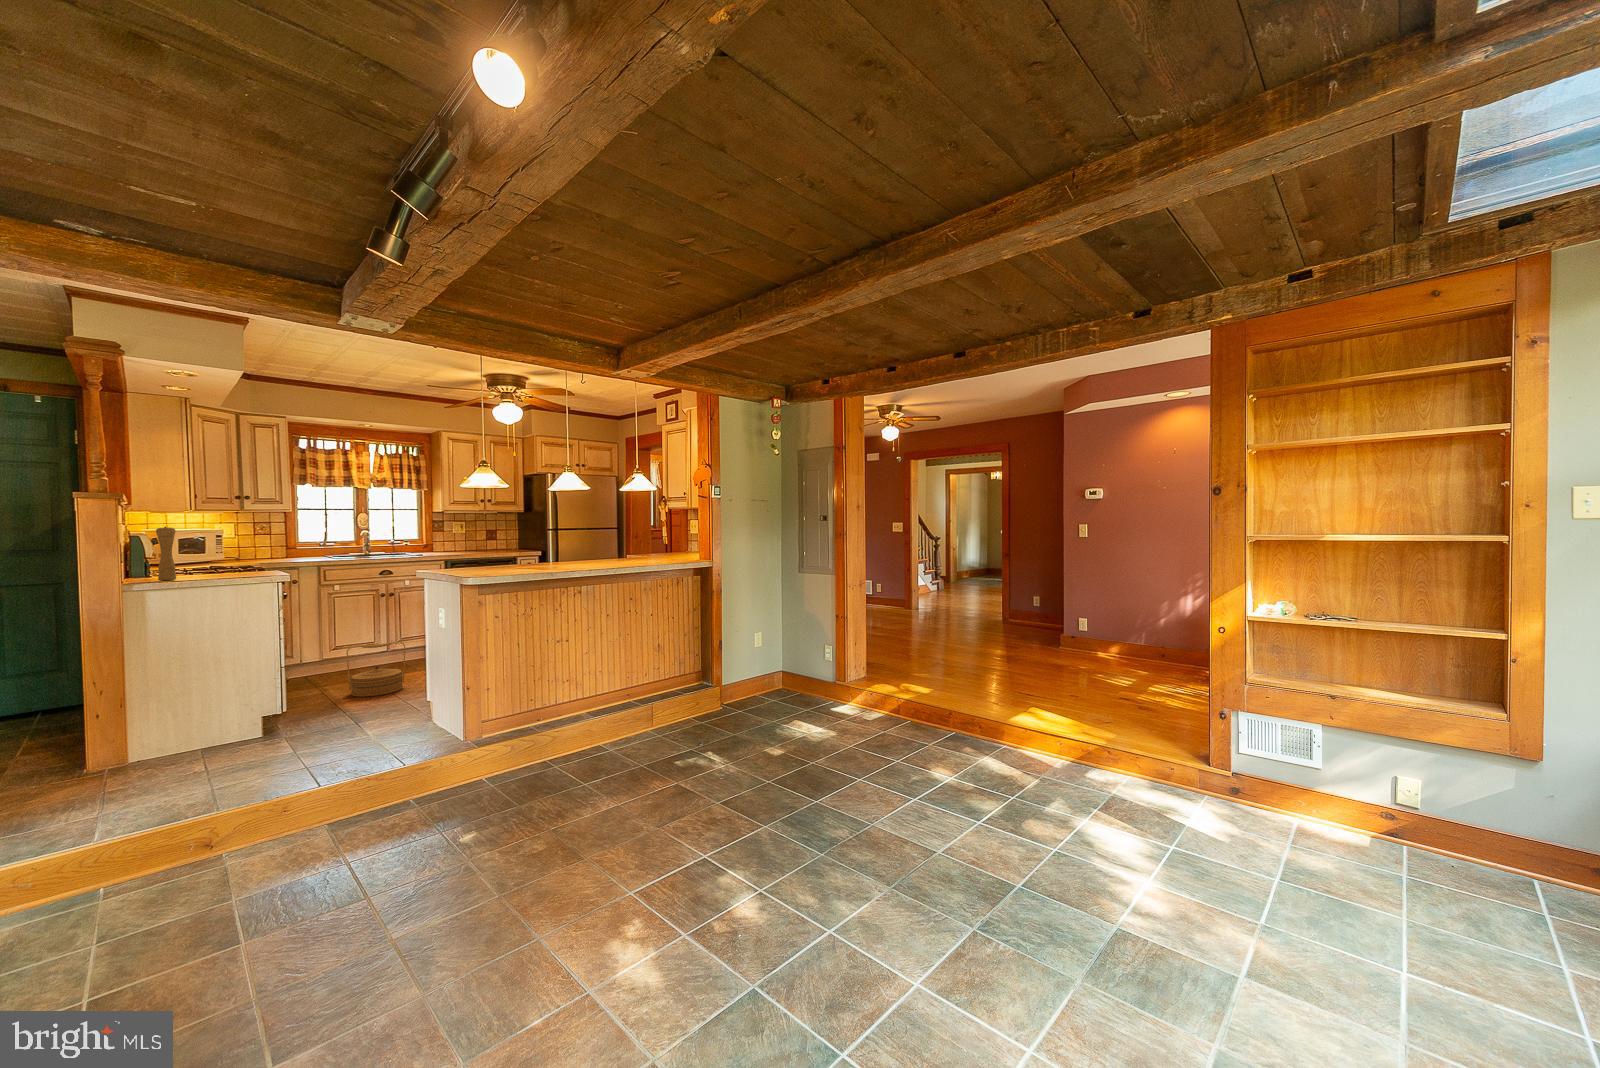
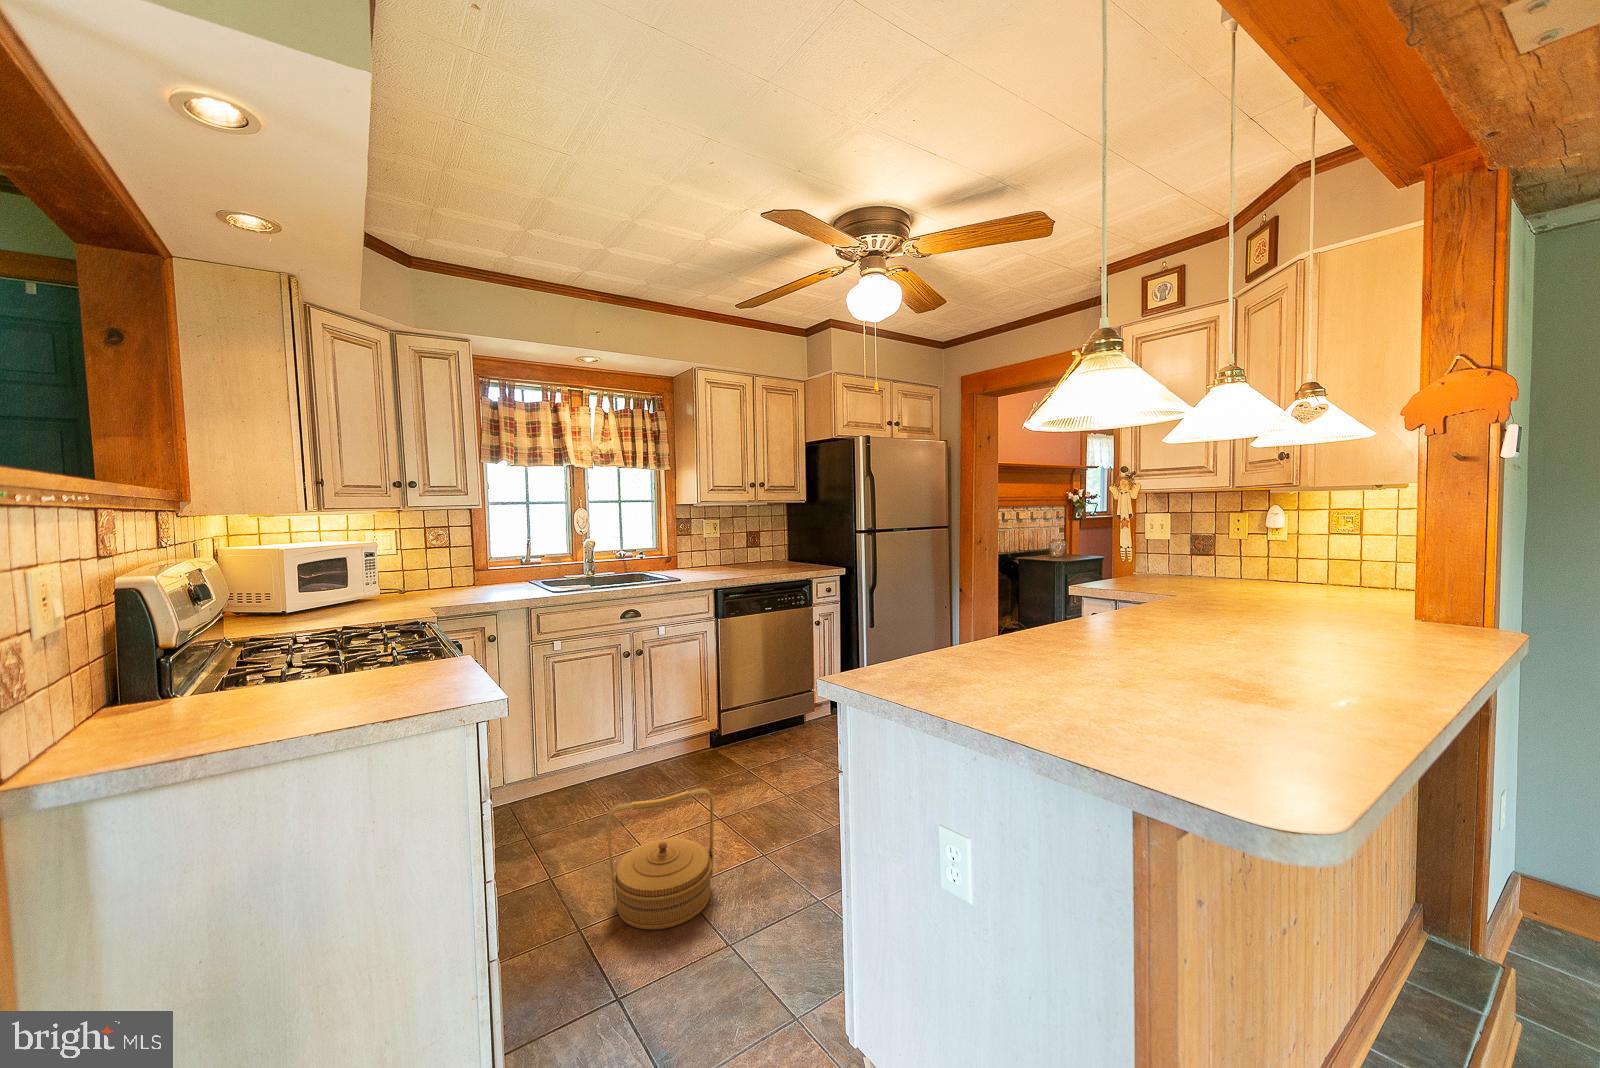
pepper mill: present [156,527,176,580] -> none [143,573,210,742]

